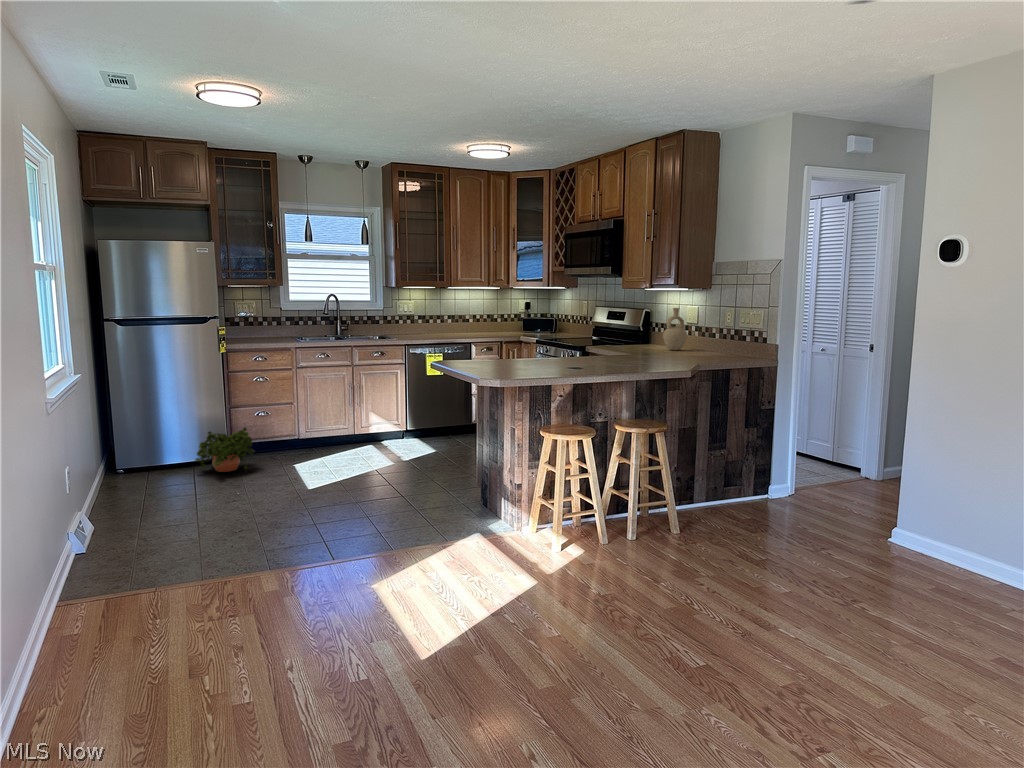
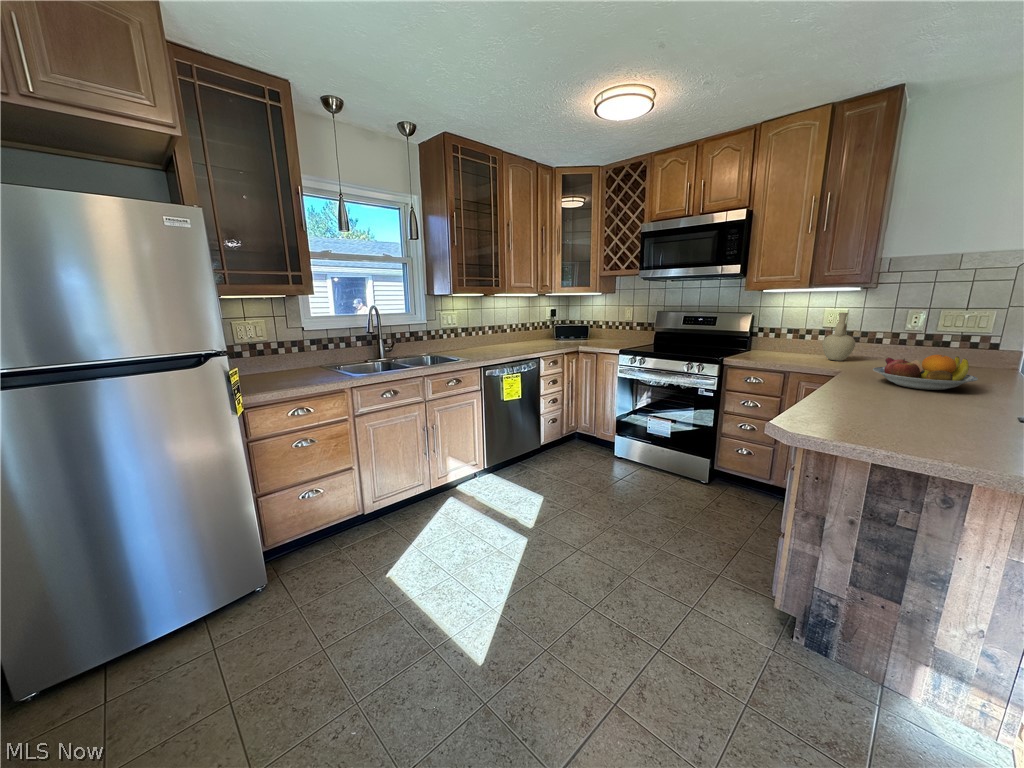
fruit bowl: none [602,336,658,361] -> present [873,355,978,390]
potted plant: present [195,427,254,472] -> none [220,539,338,659]

